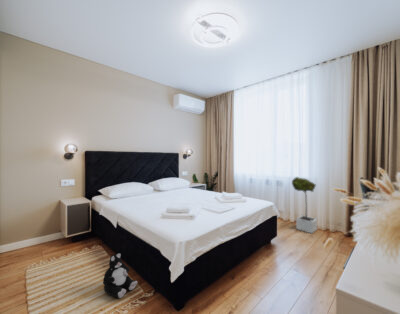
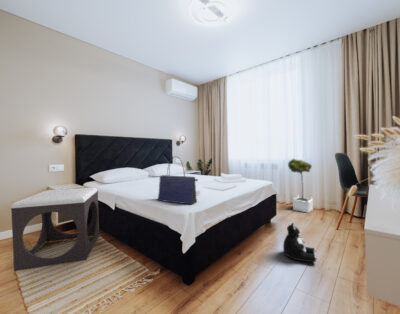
tote bag: none [154,182,192,231] -> present [158,159,198,204]
footstool: none [23,204,103,284] -> present [11,188,99,271]
plush toy: present [103,253,137,298] -> present [283,223,317,262]

